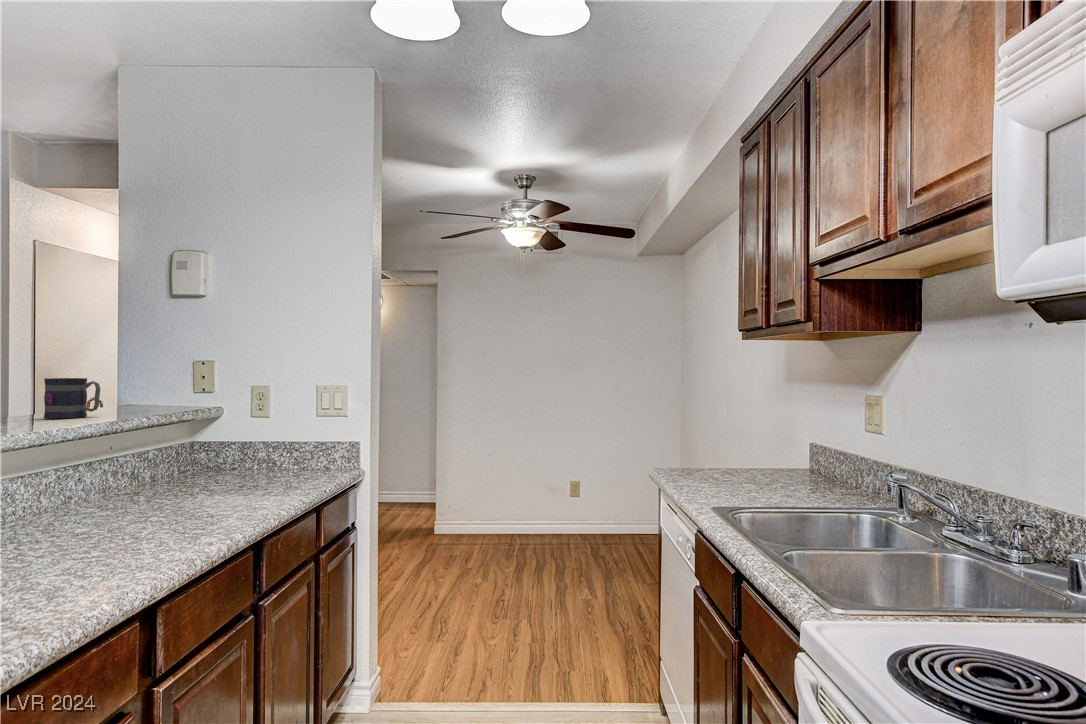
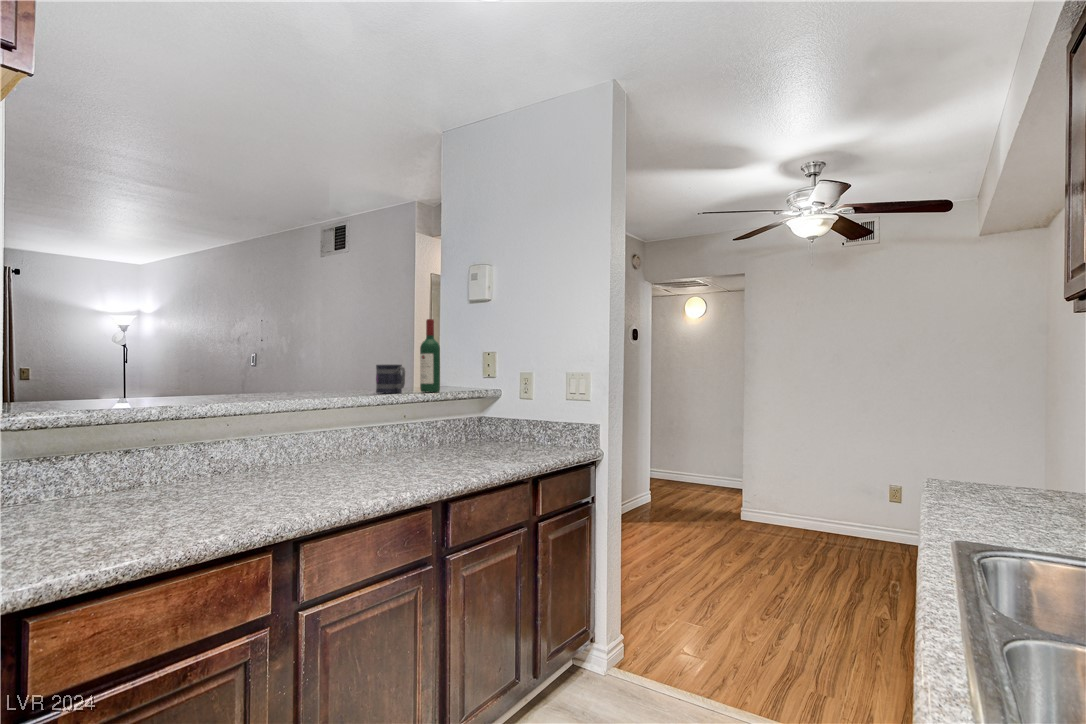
wine bottle: none [128,321,158,415] -> present [420,319,440,392]

